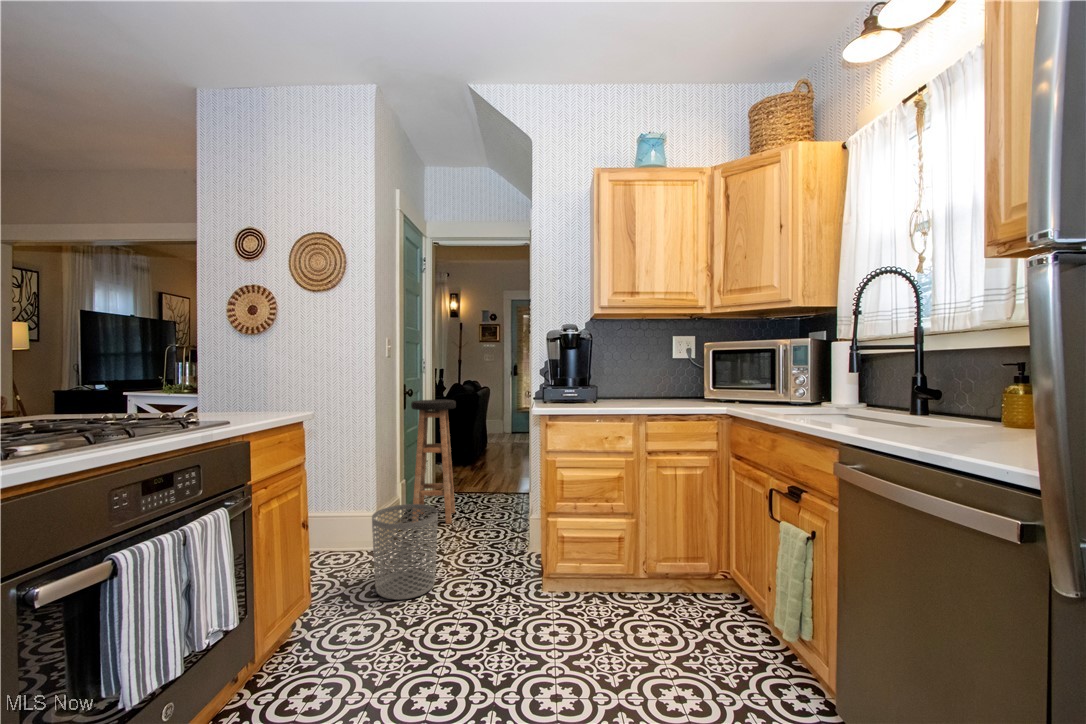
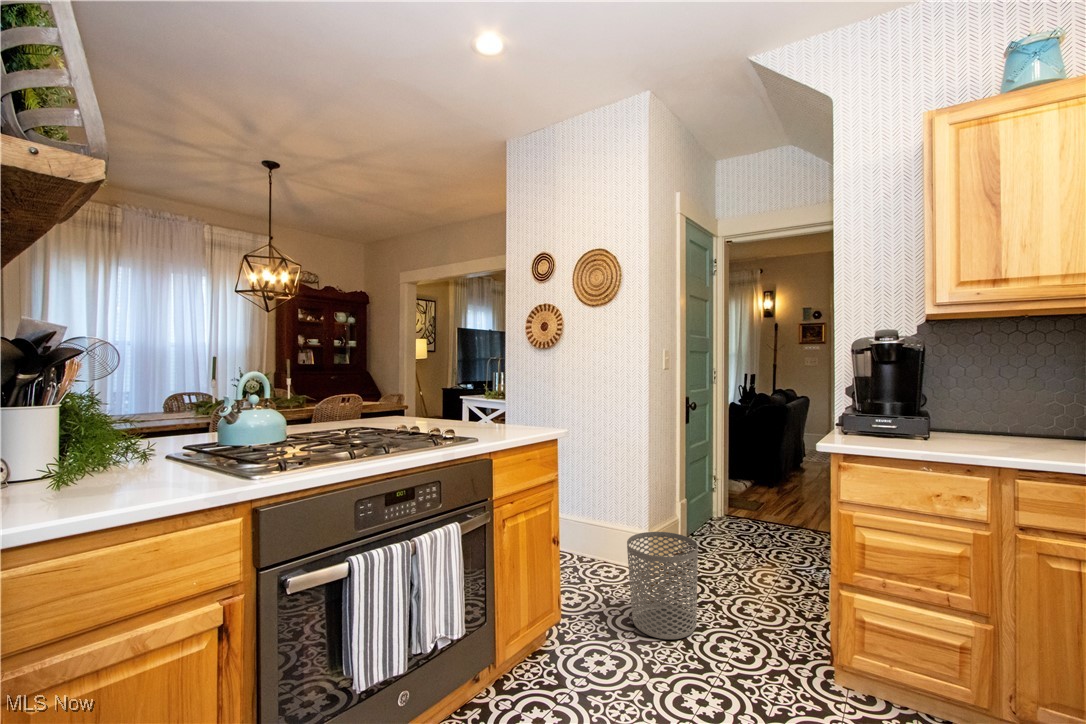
bar stool: present [411,400,456,524] -> none [689,415,744,557]

